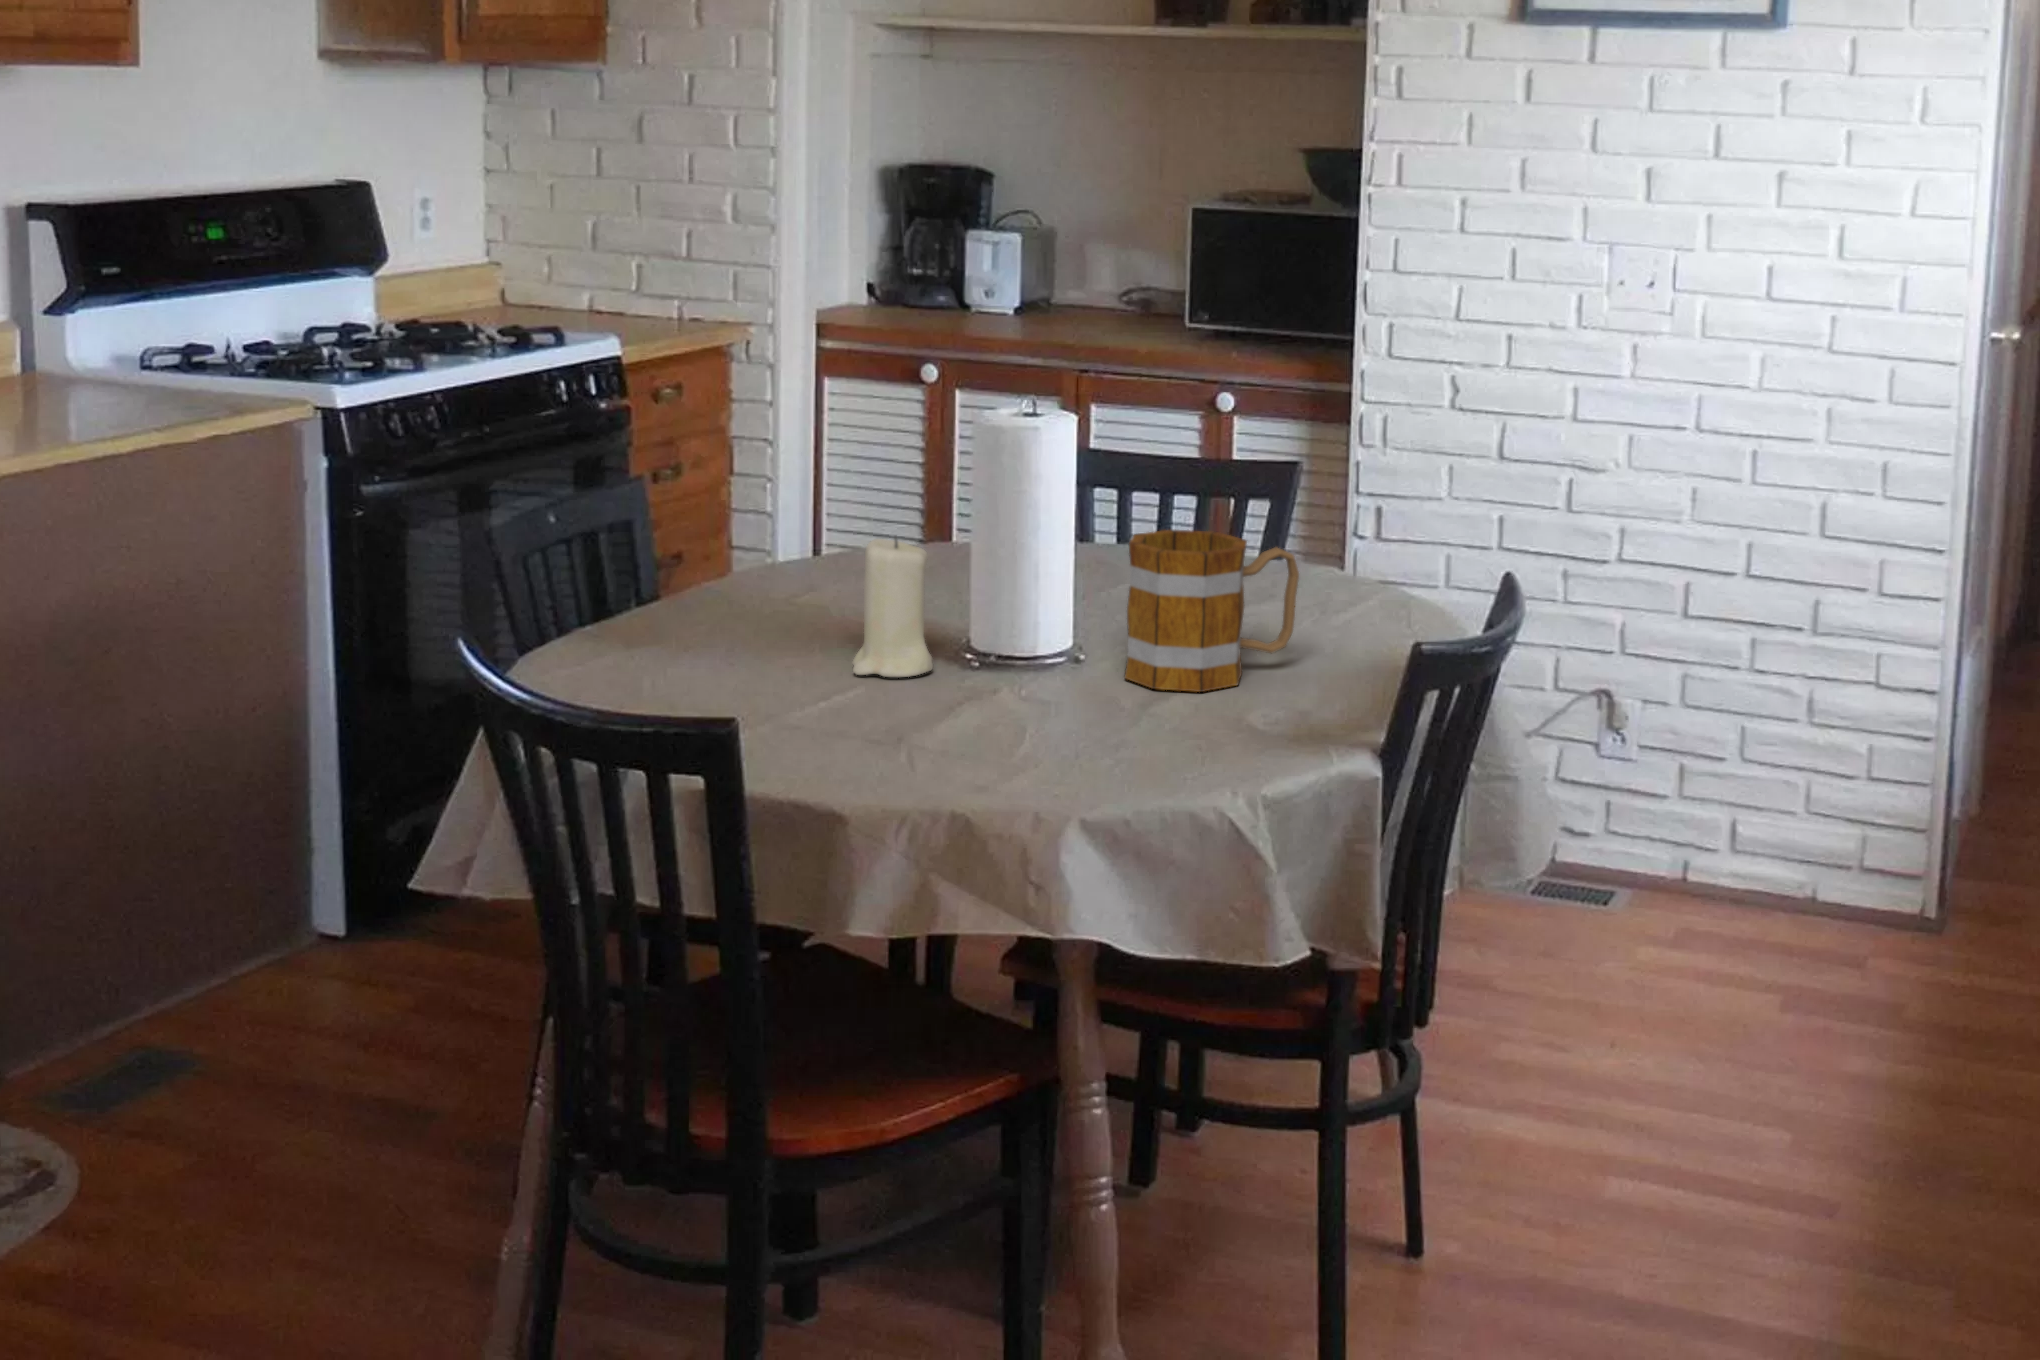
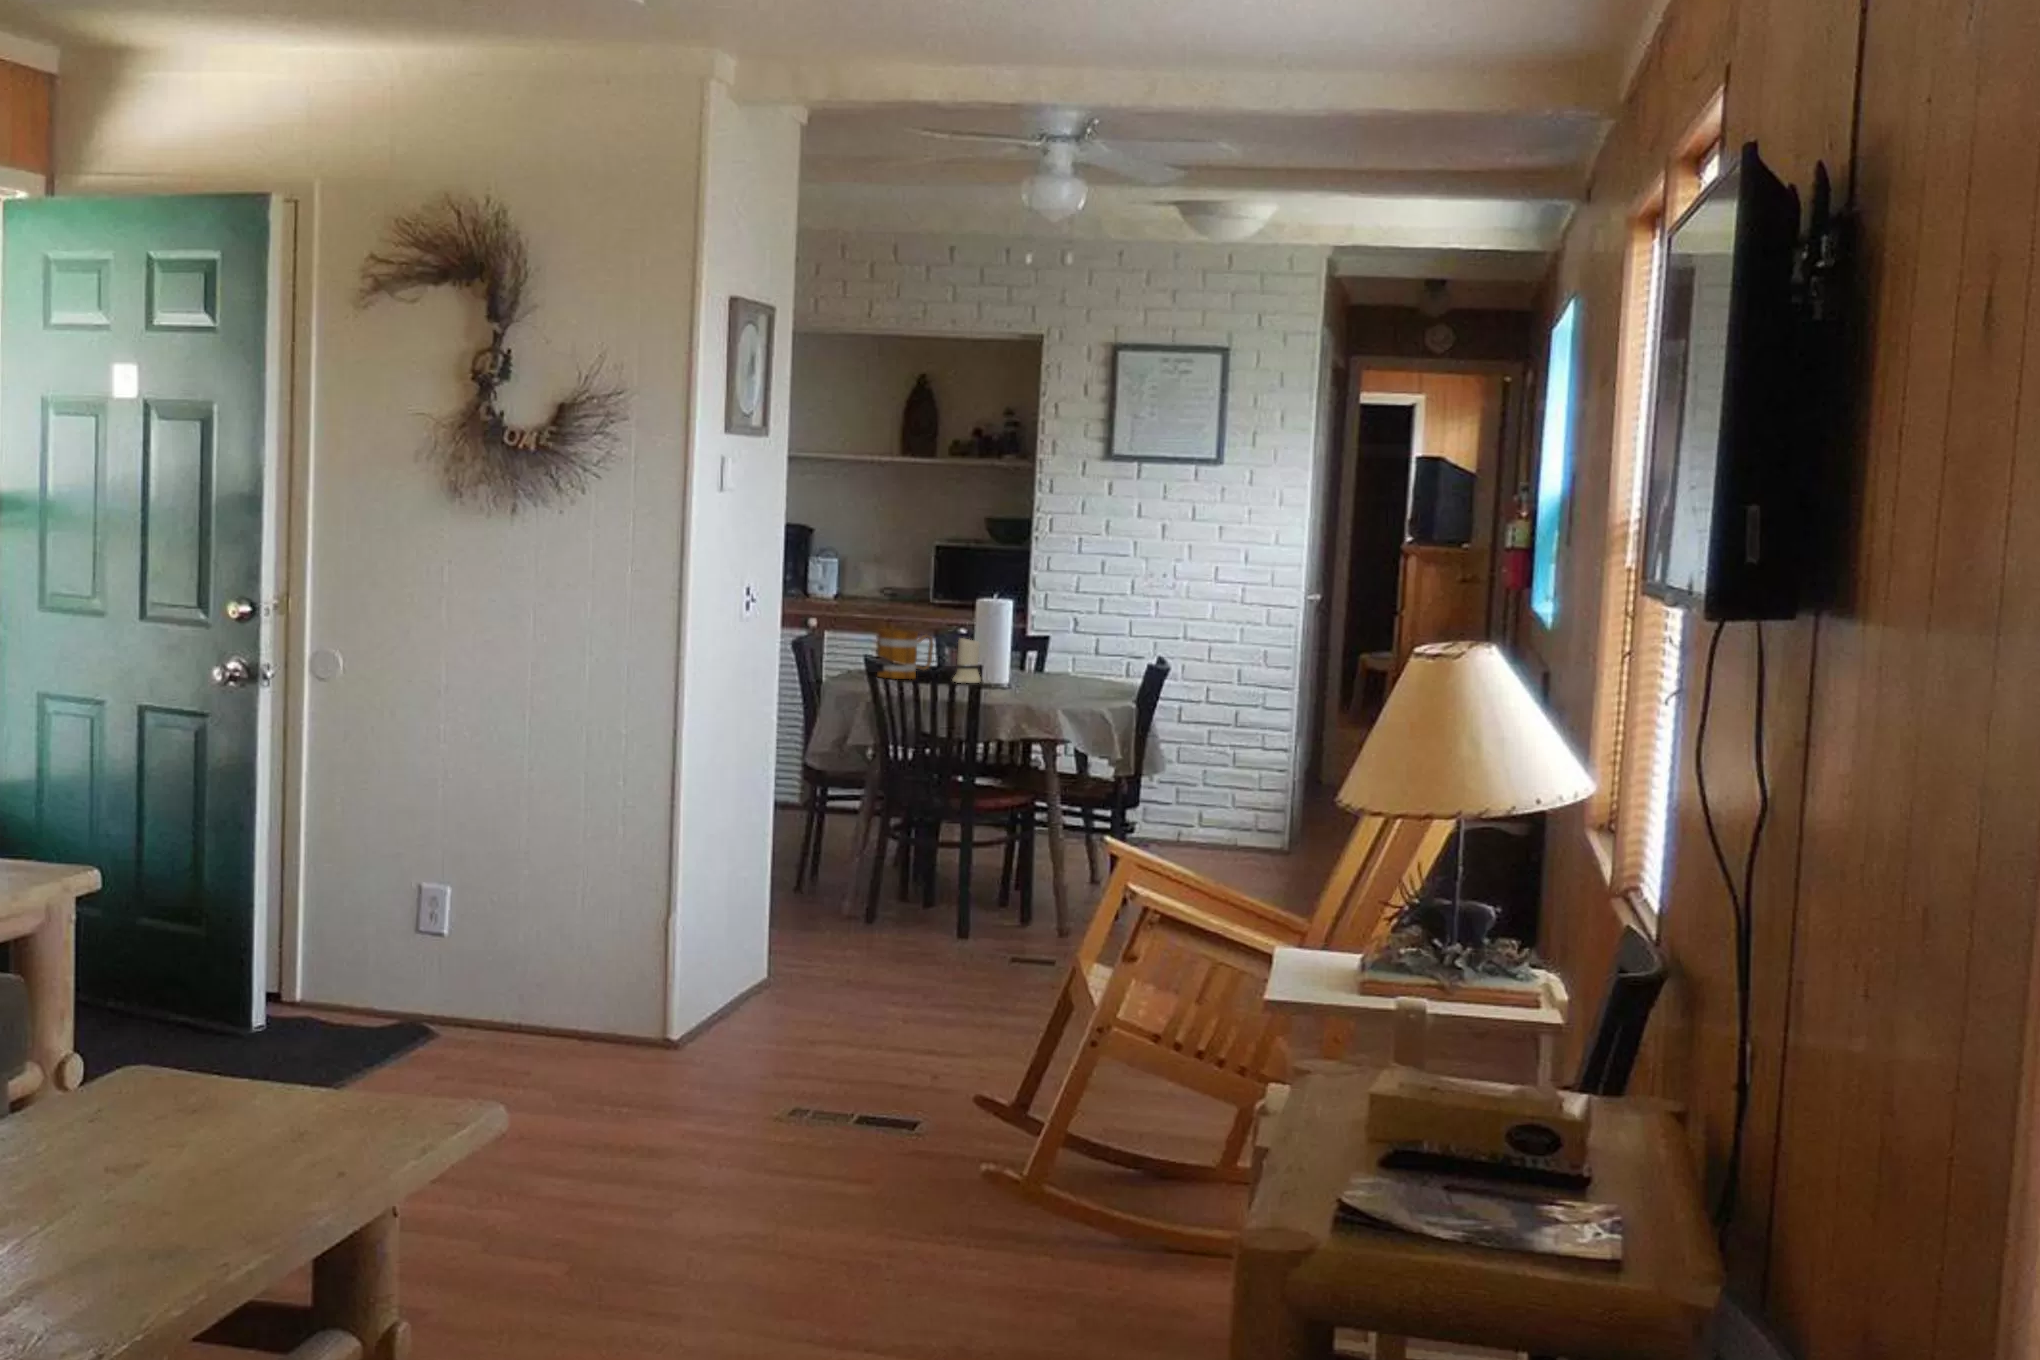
mug: present [1125,530,1299,692] -> present [877,629,934,679]

